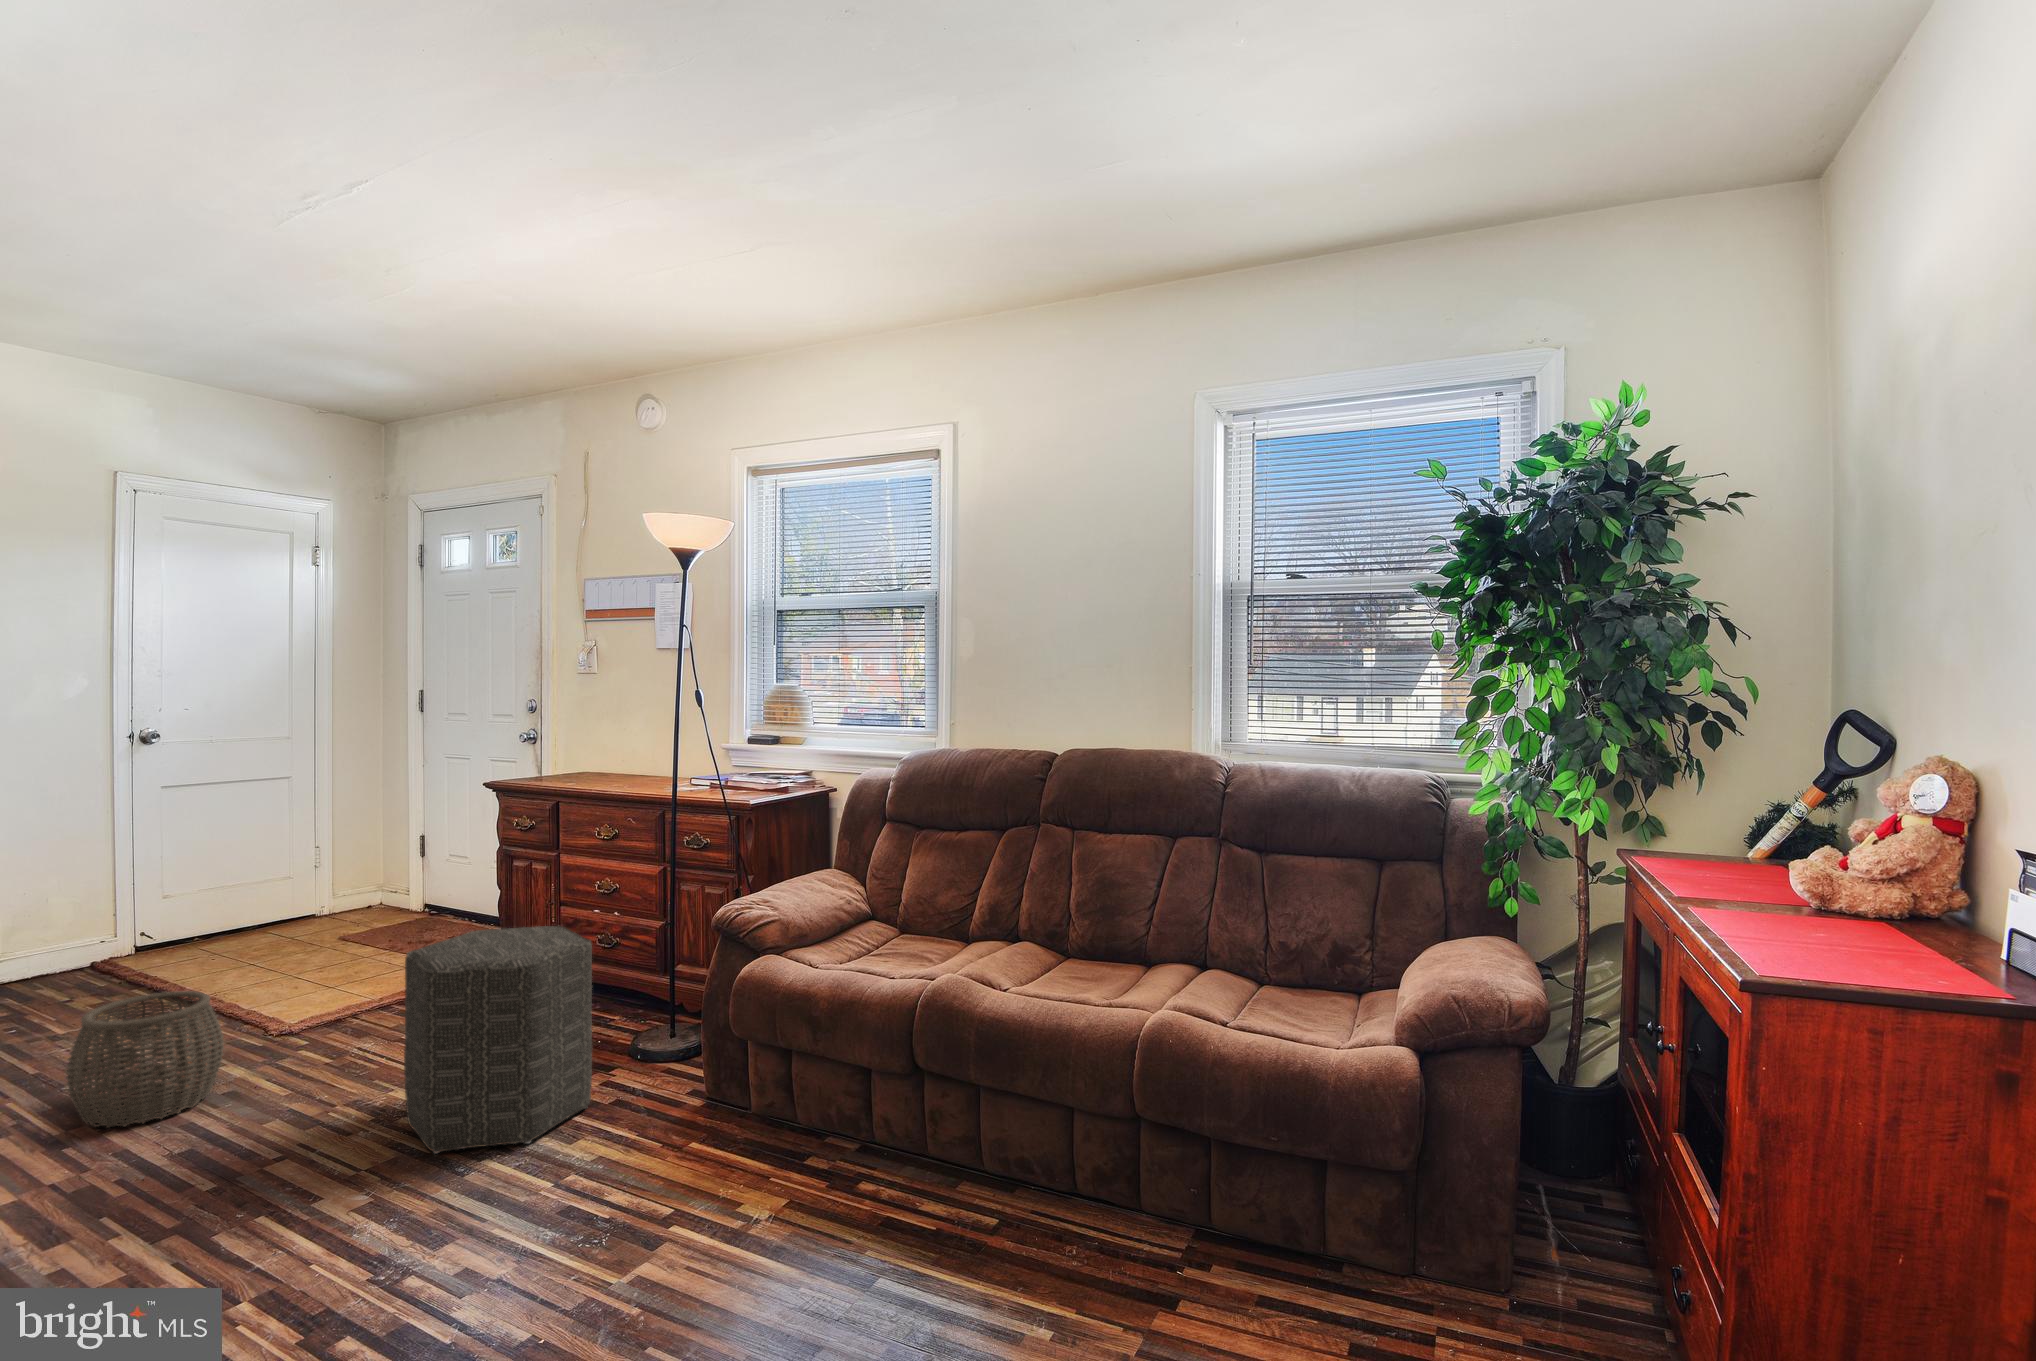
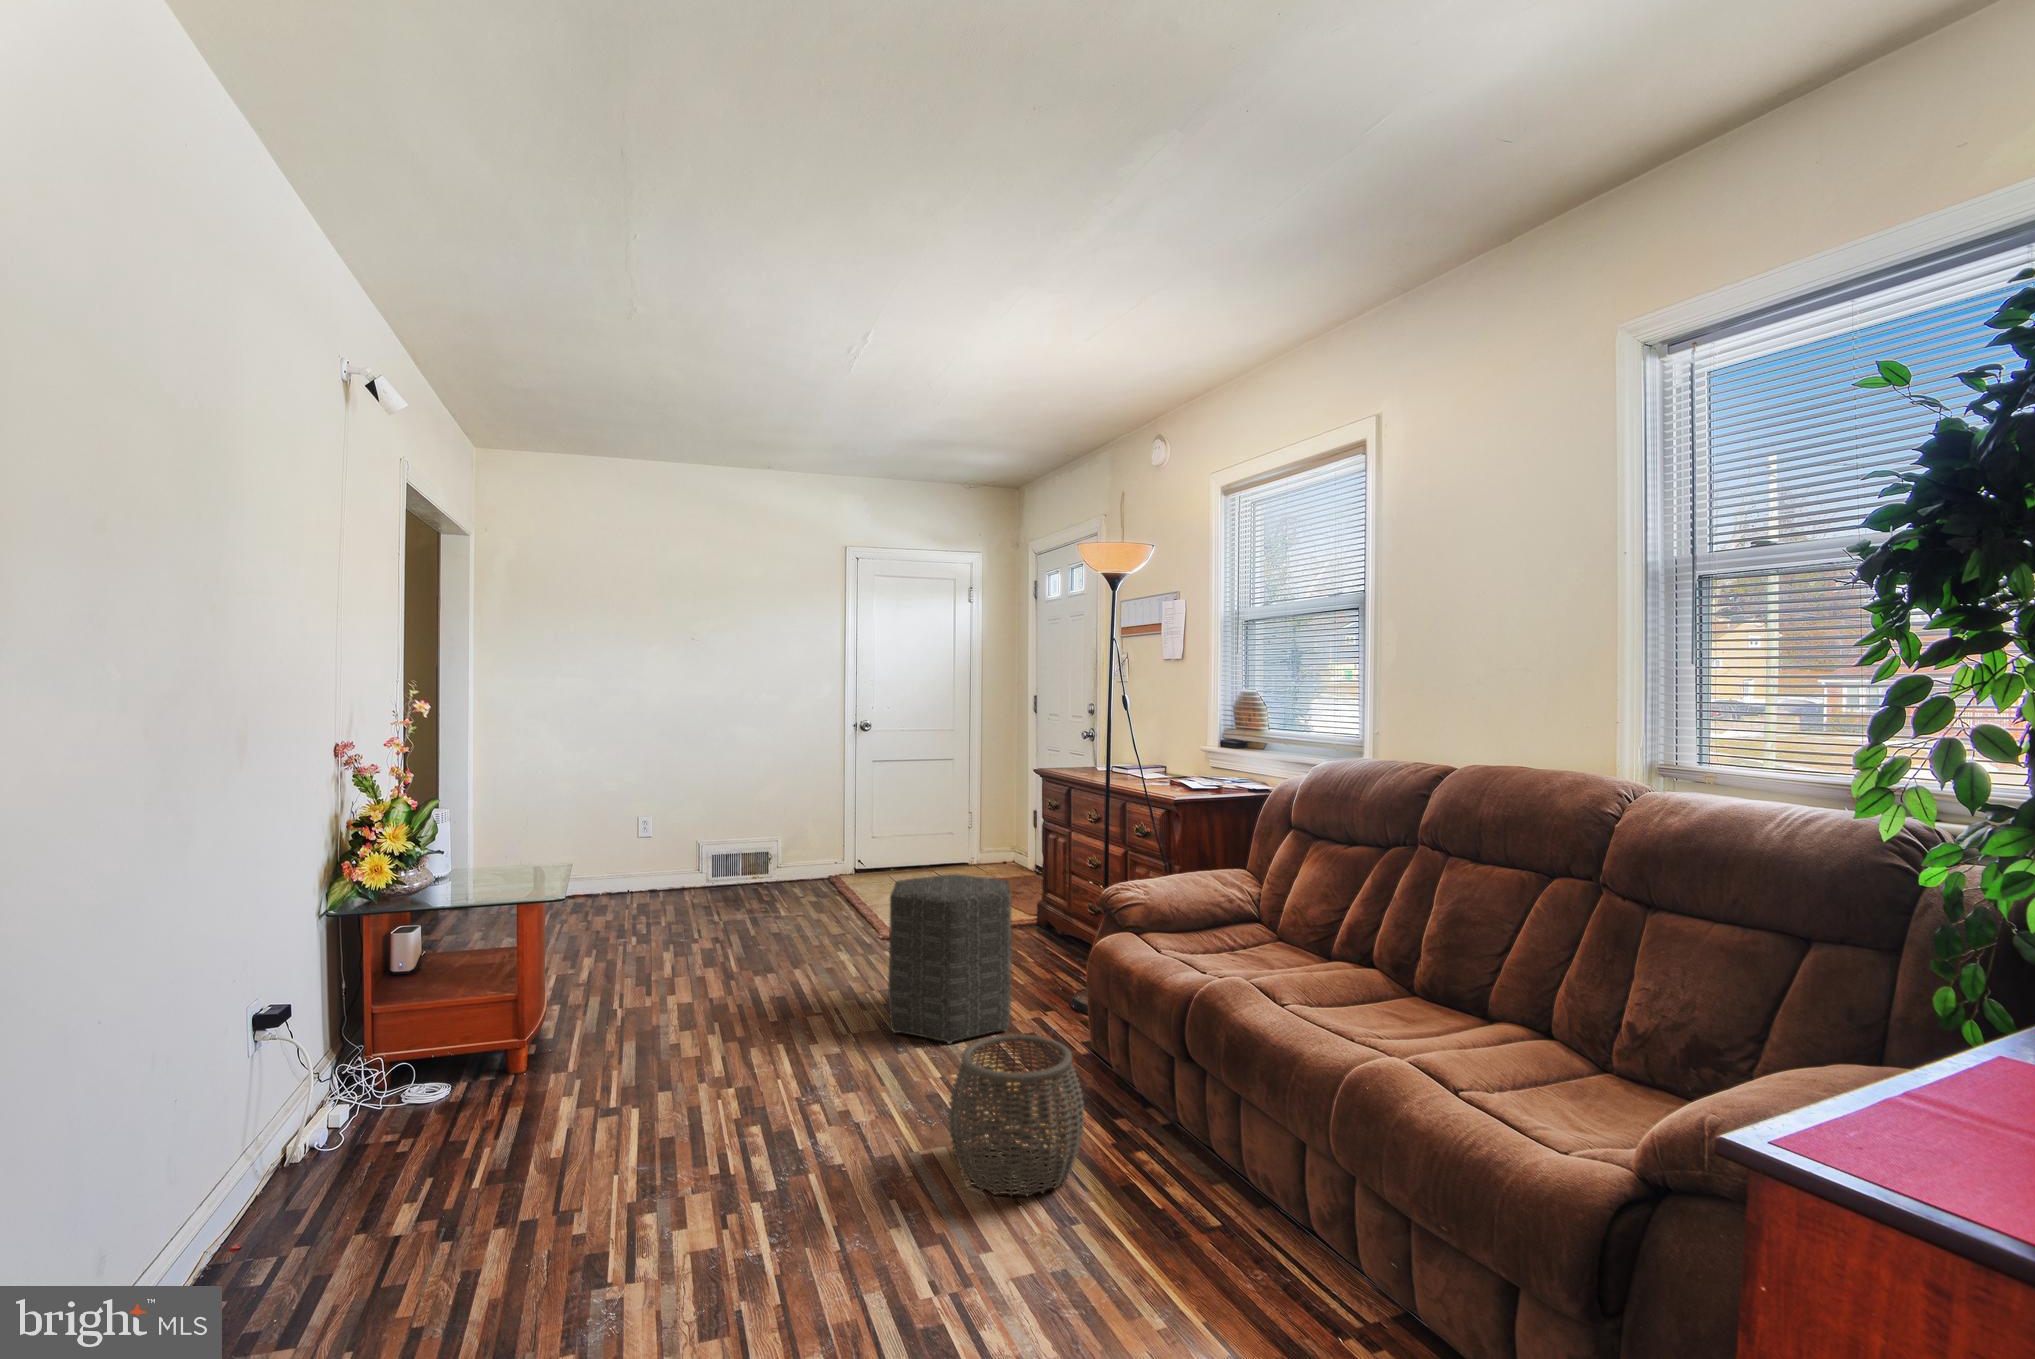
woven basket: present [66,991,224,1128] -> present [949,1035,1085,1196]

